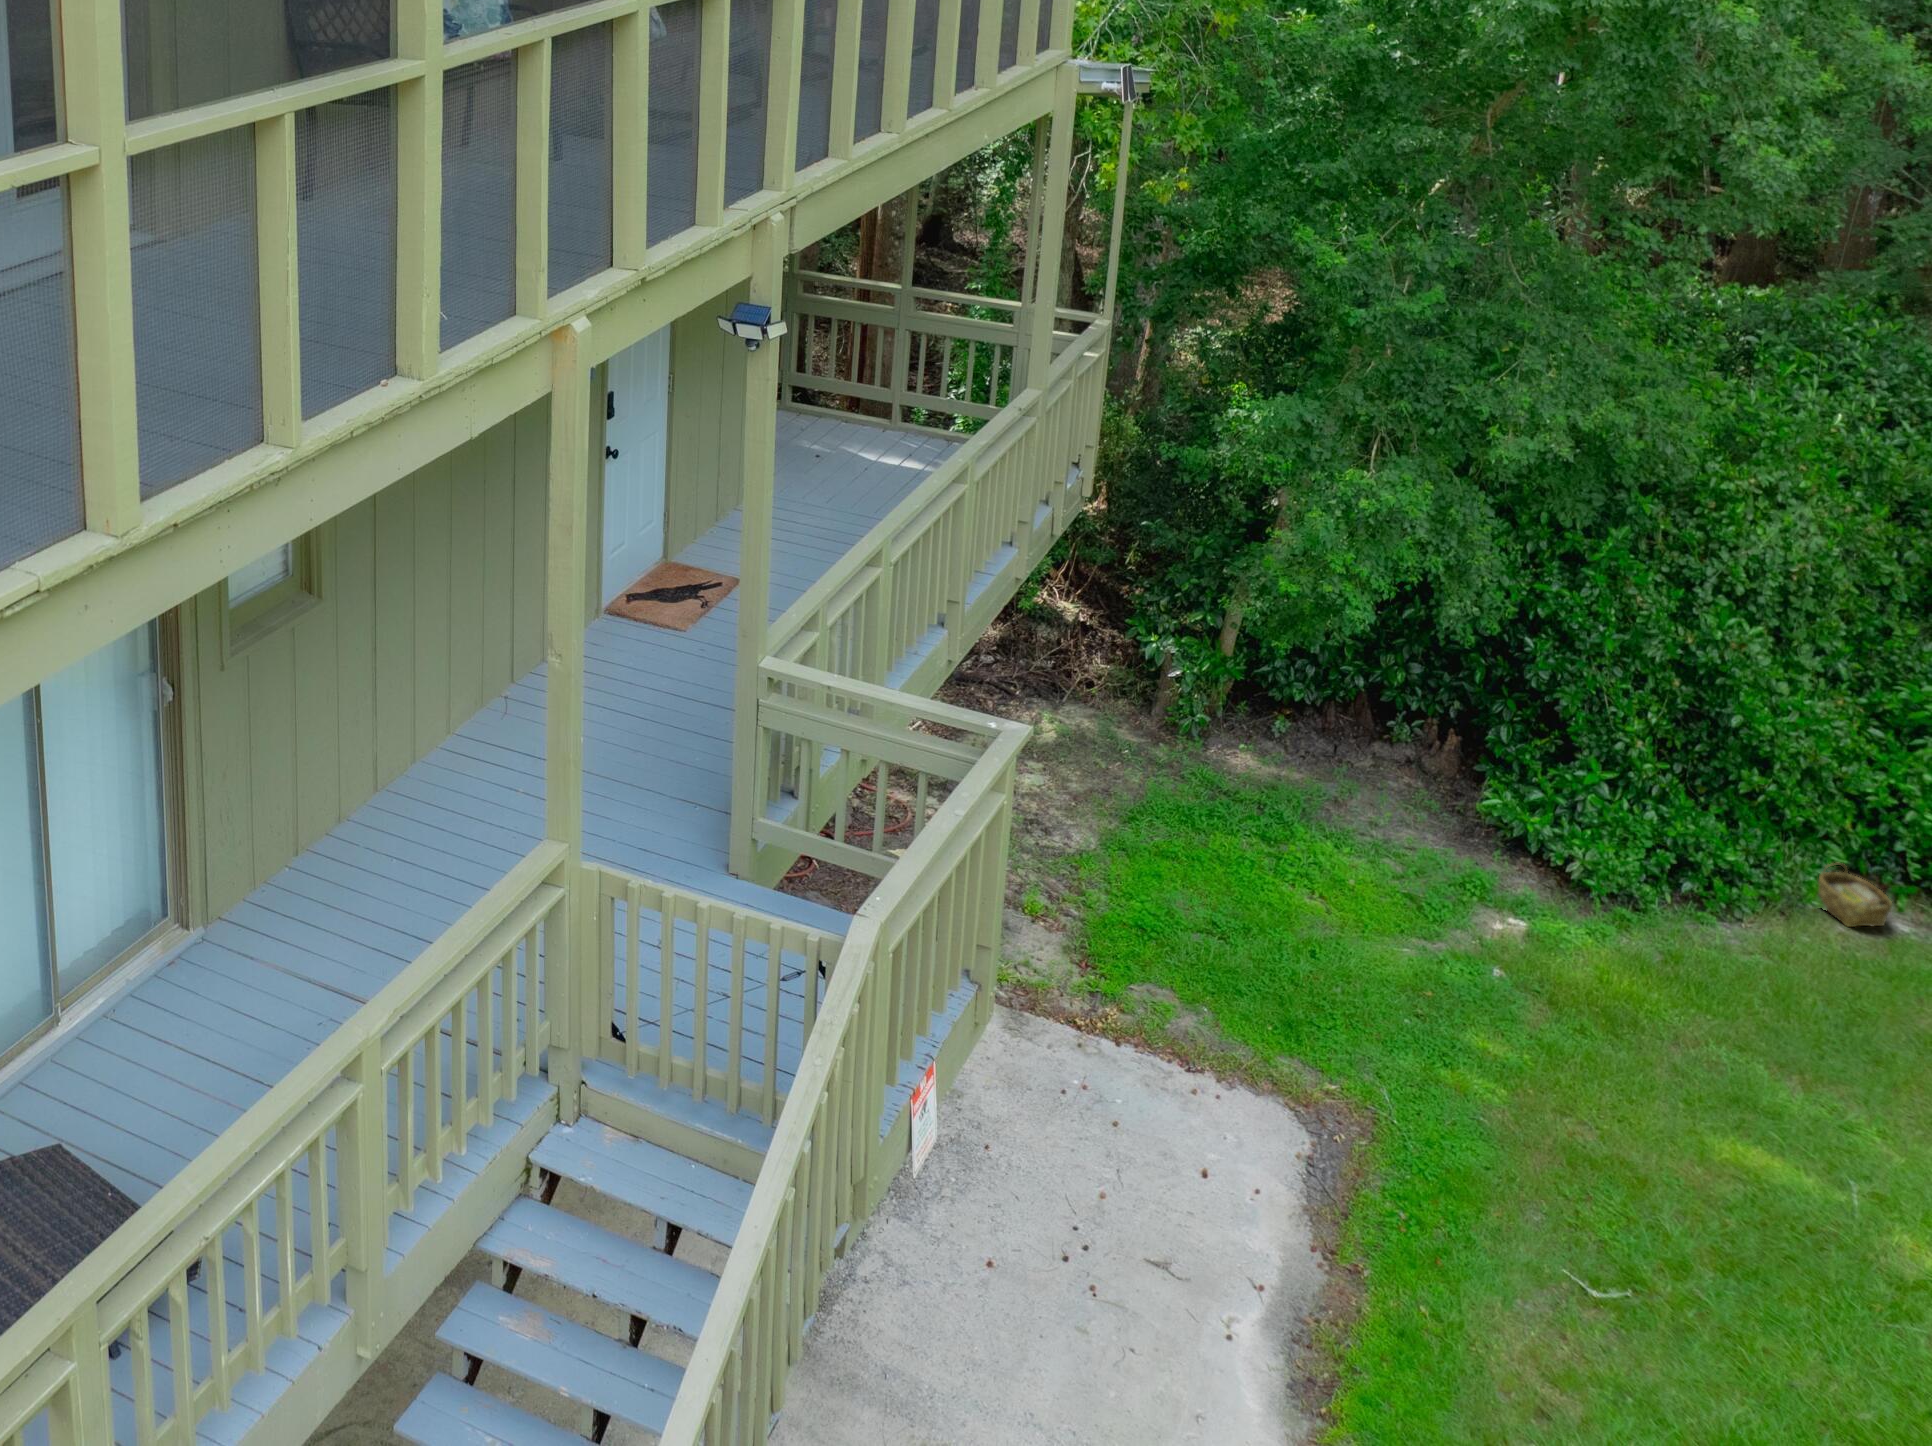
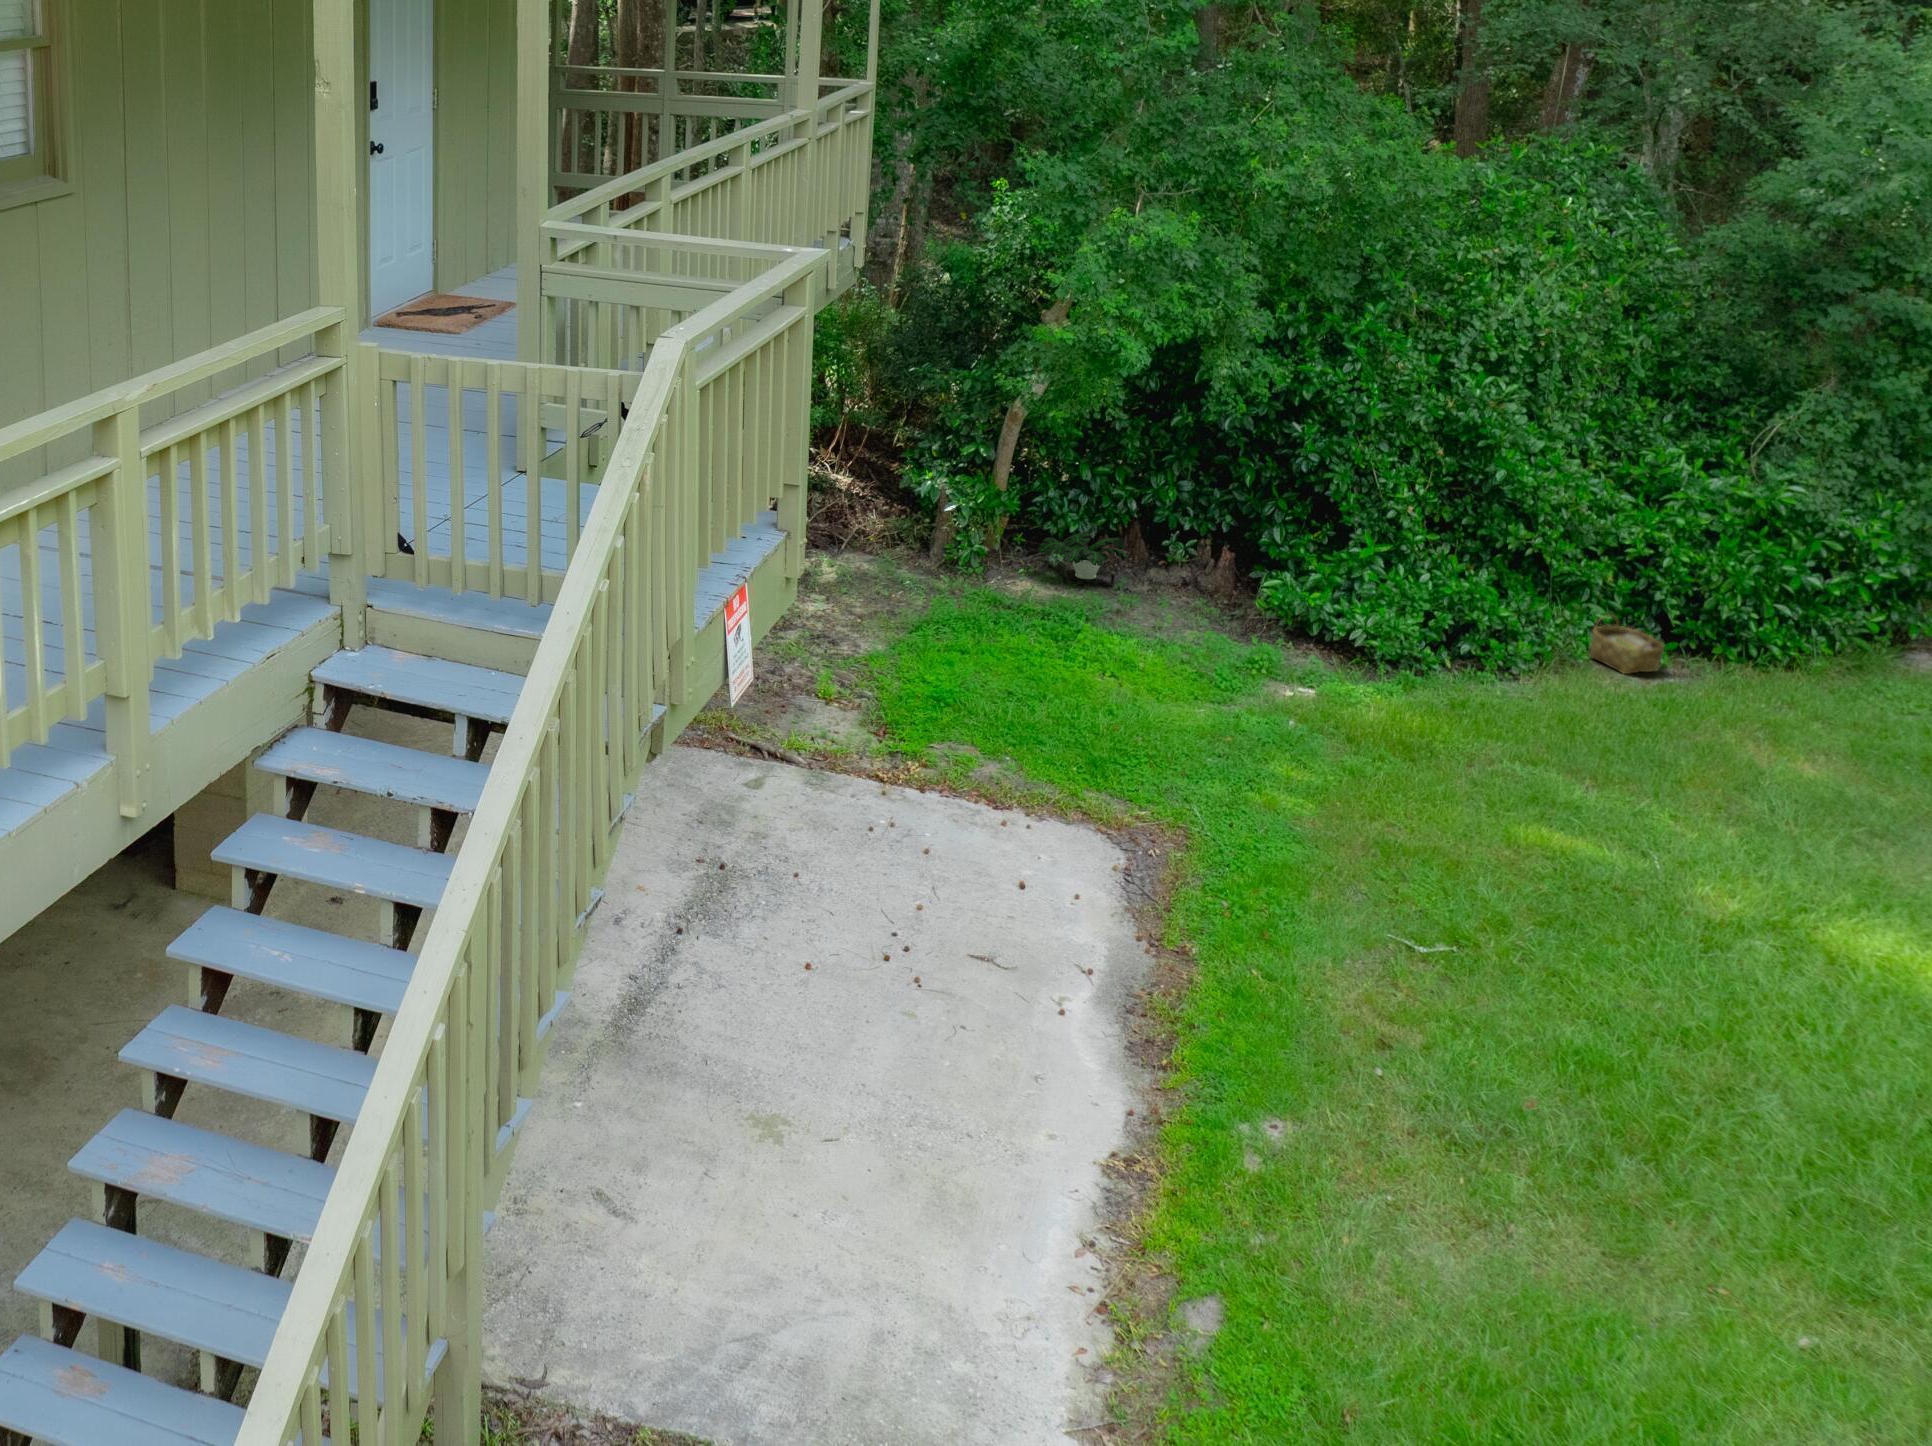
potted plant: none [1261,710,1351,759] -> present [1038,532,1129,579]

